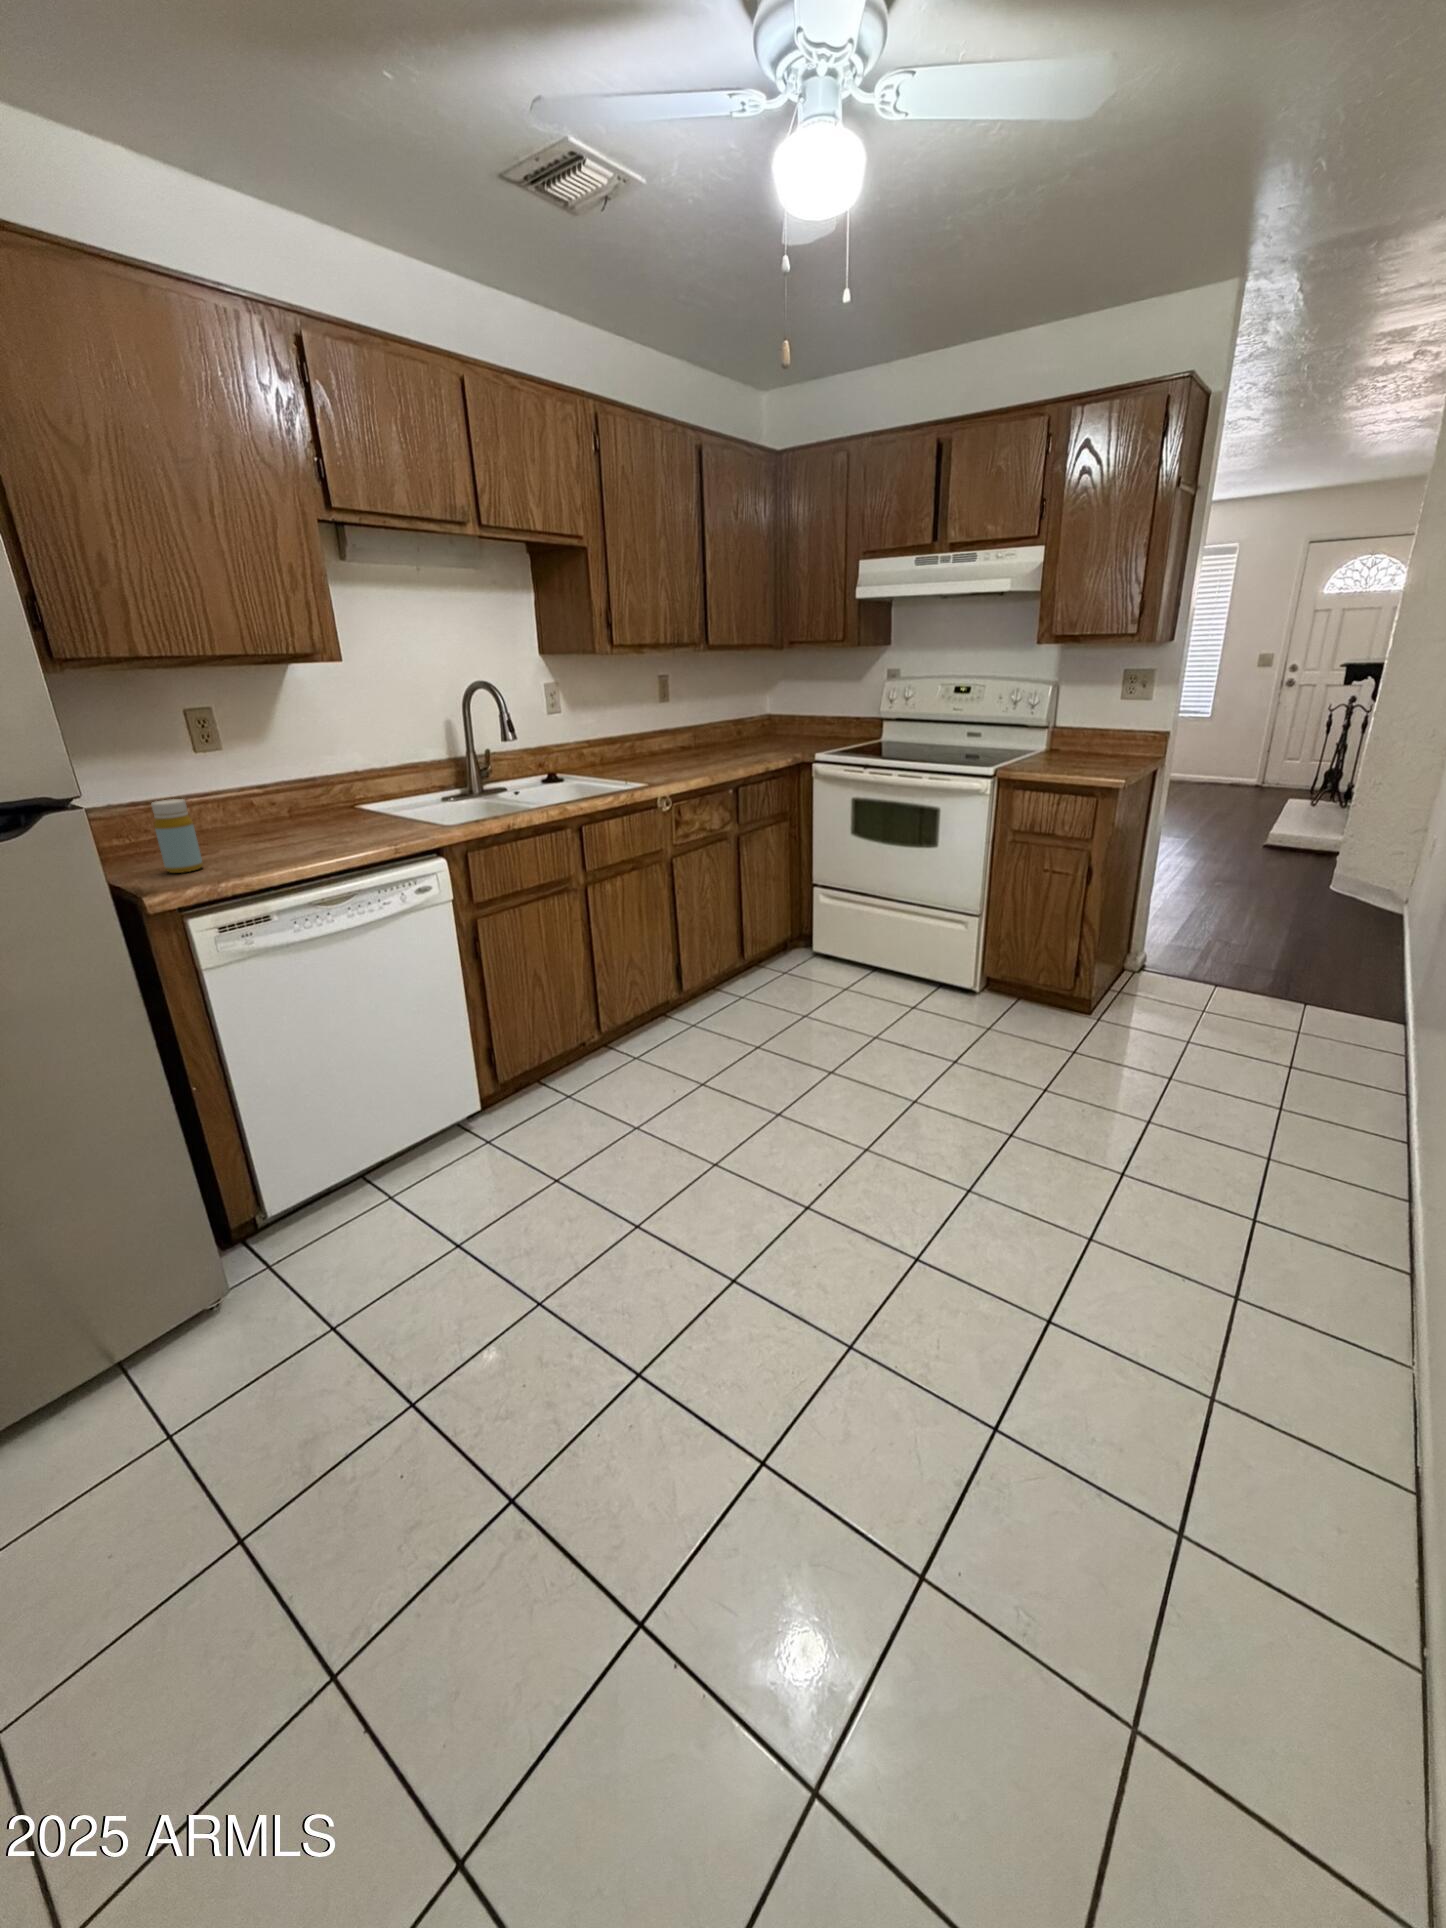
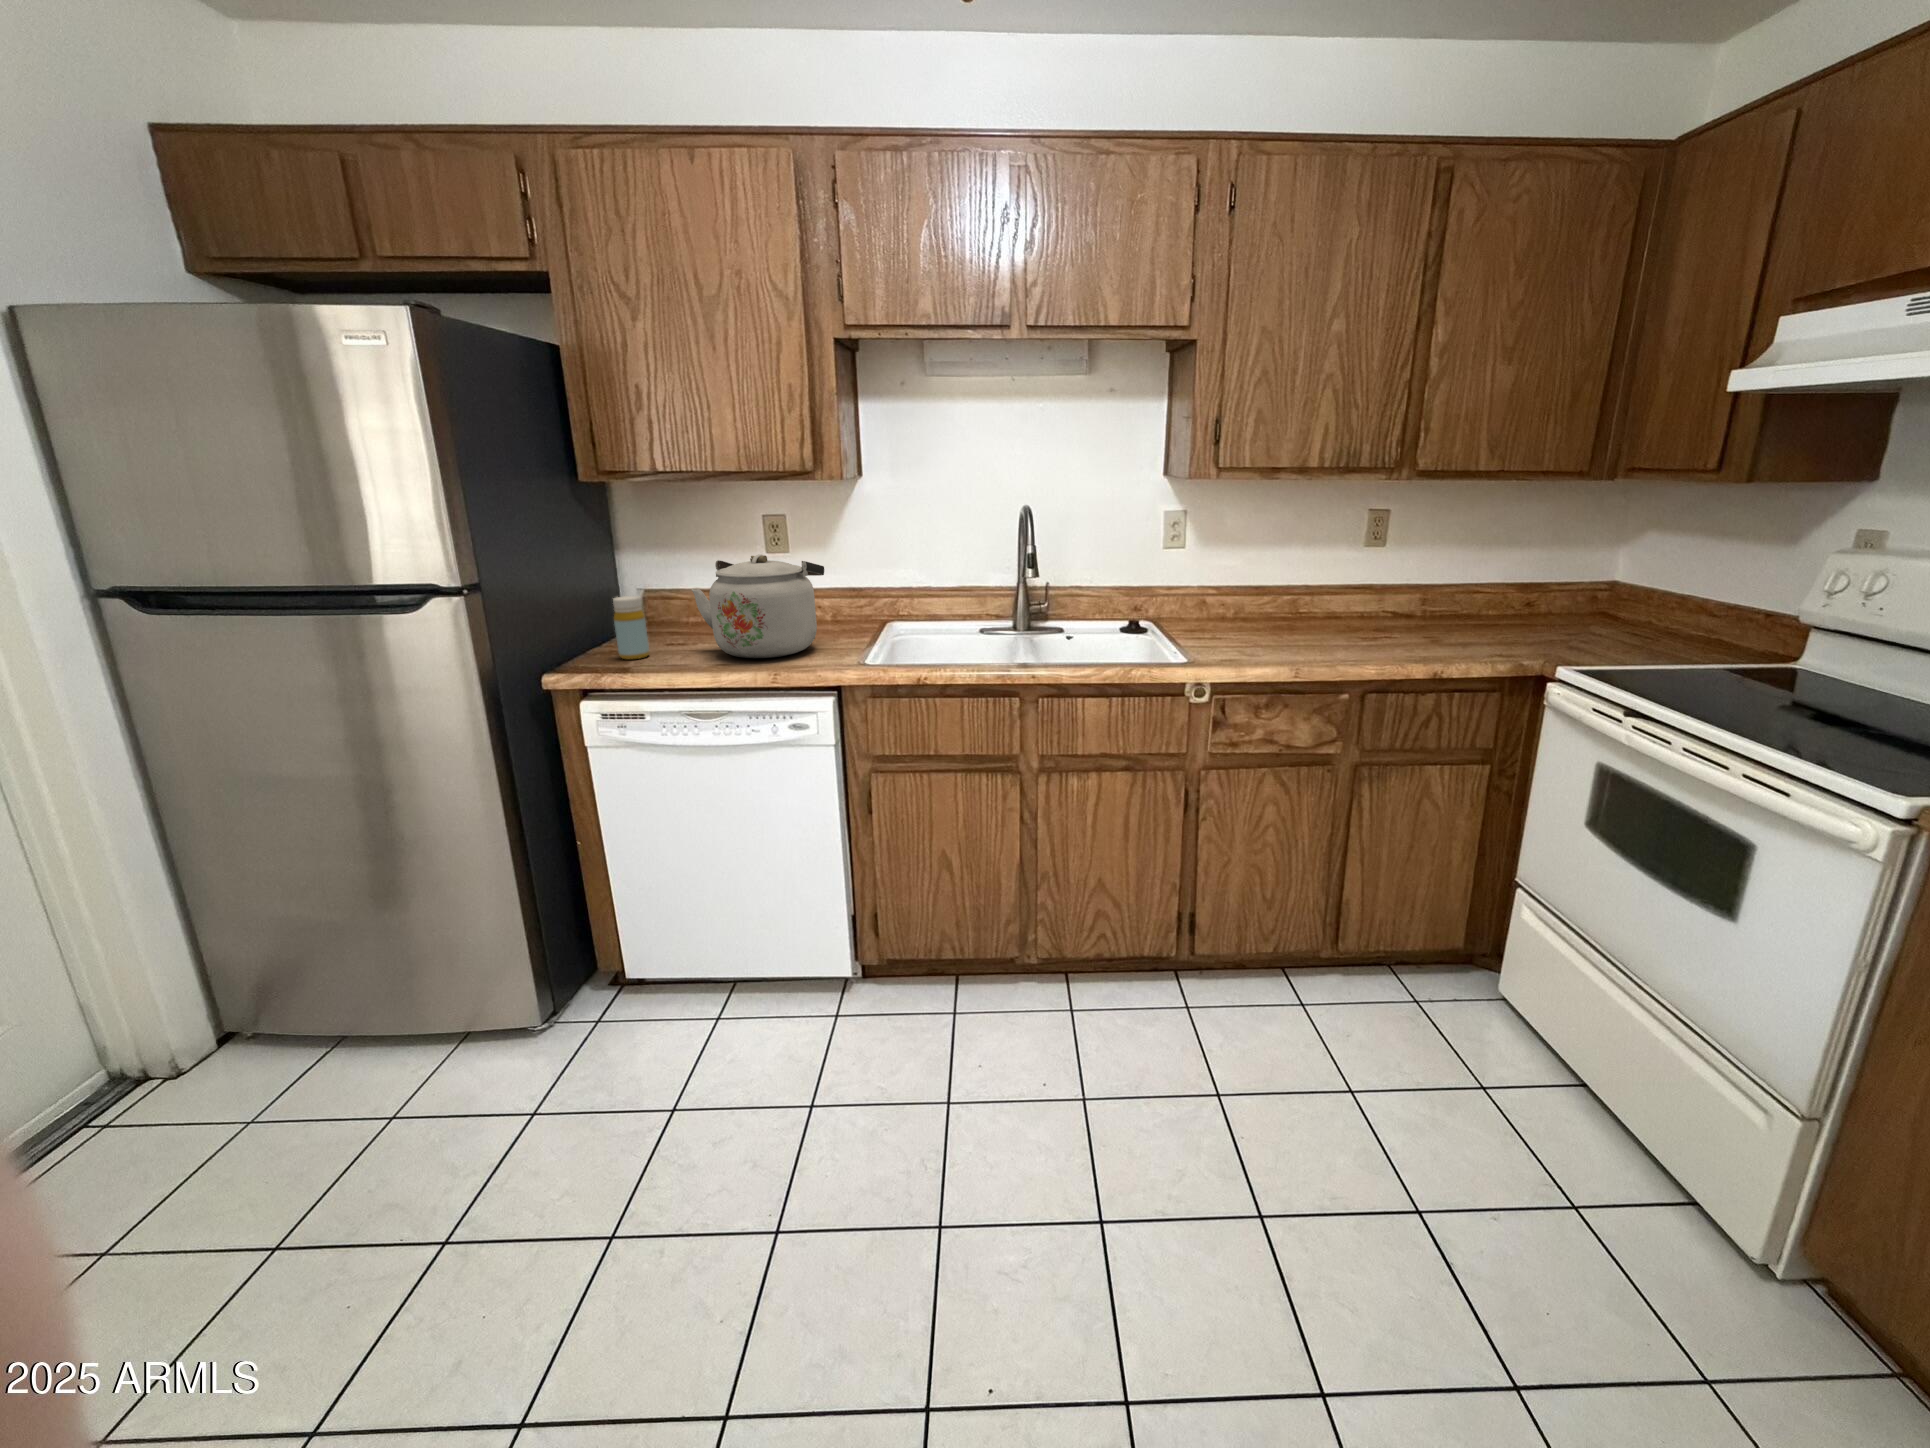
kettle: none [224,738,370,846] -> present [692,554,824,658]

